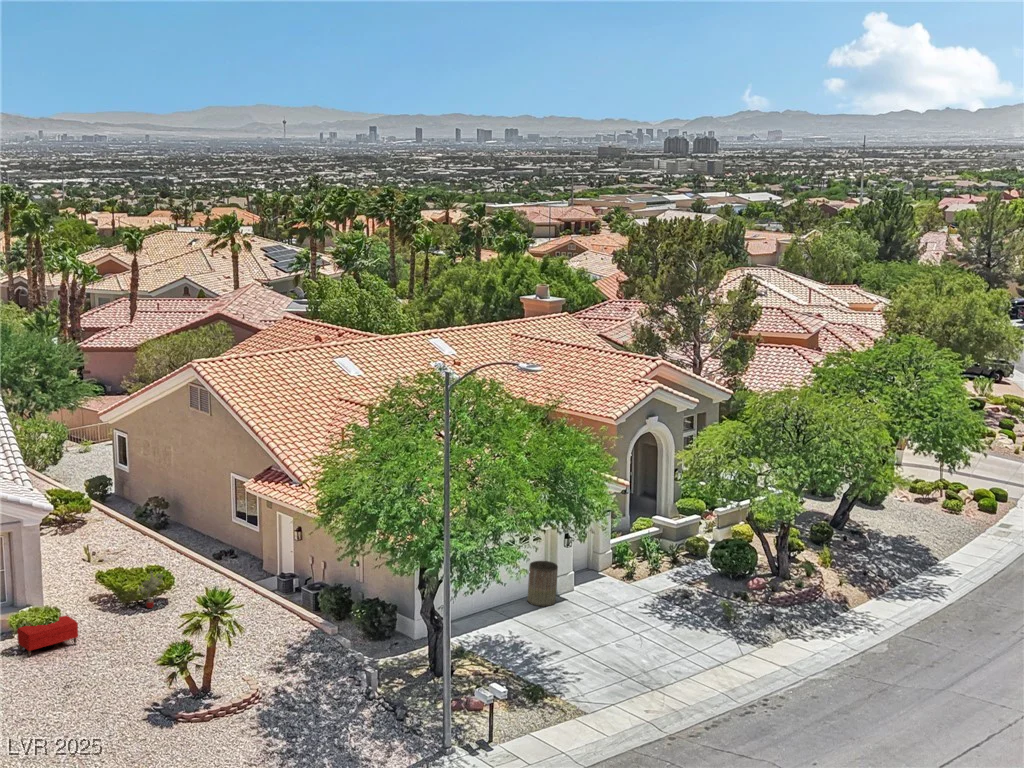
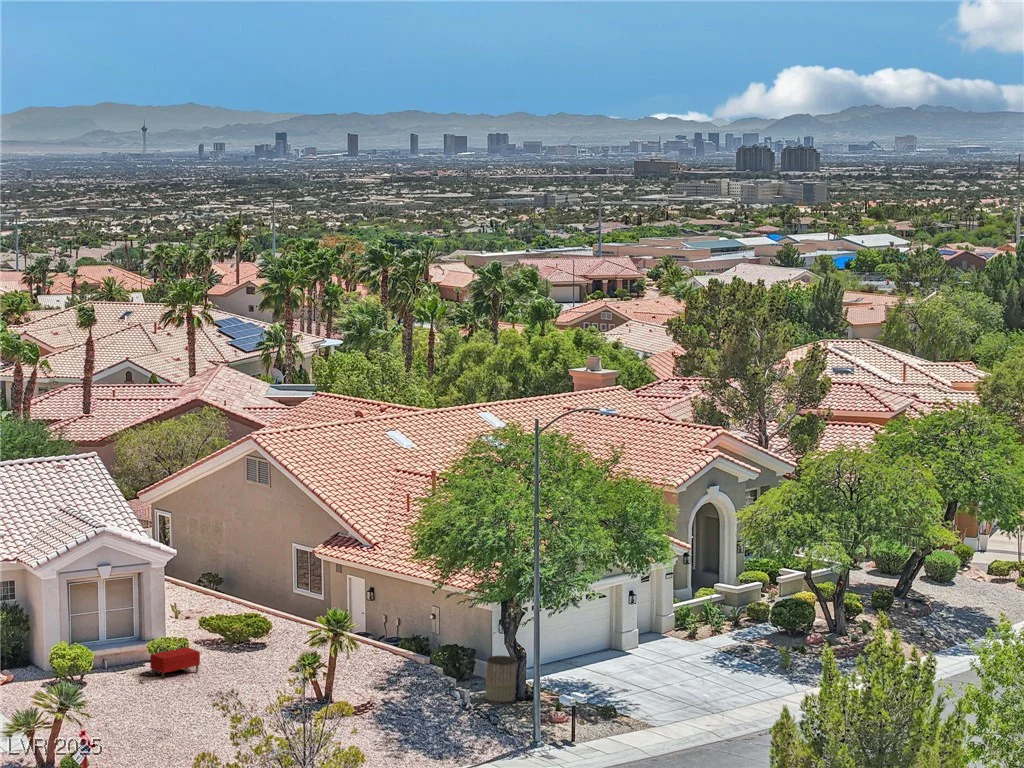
trash can: present [527,561,558,607] -> present [485,656,517,703]
potted tree: present [137,571,163,609] -> none [238,616,260,651]

